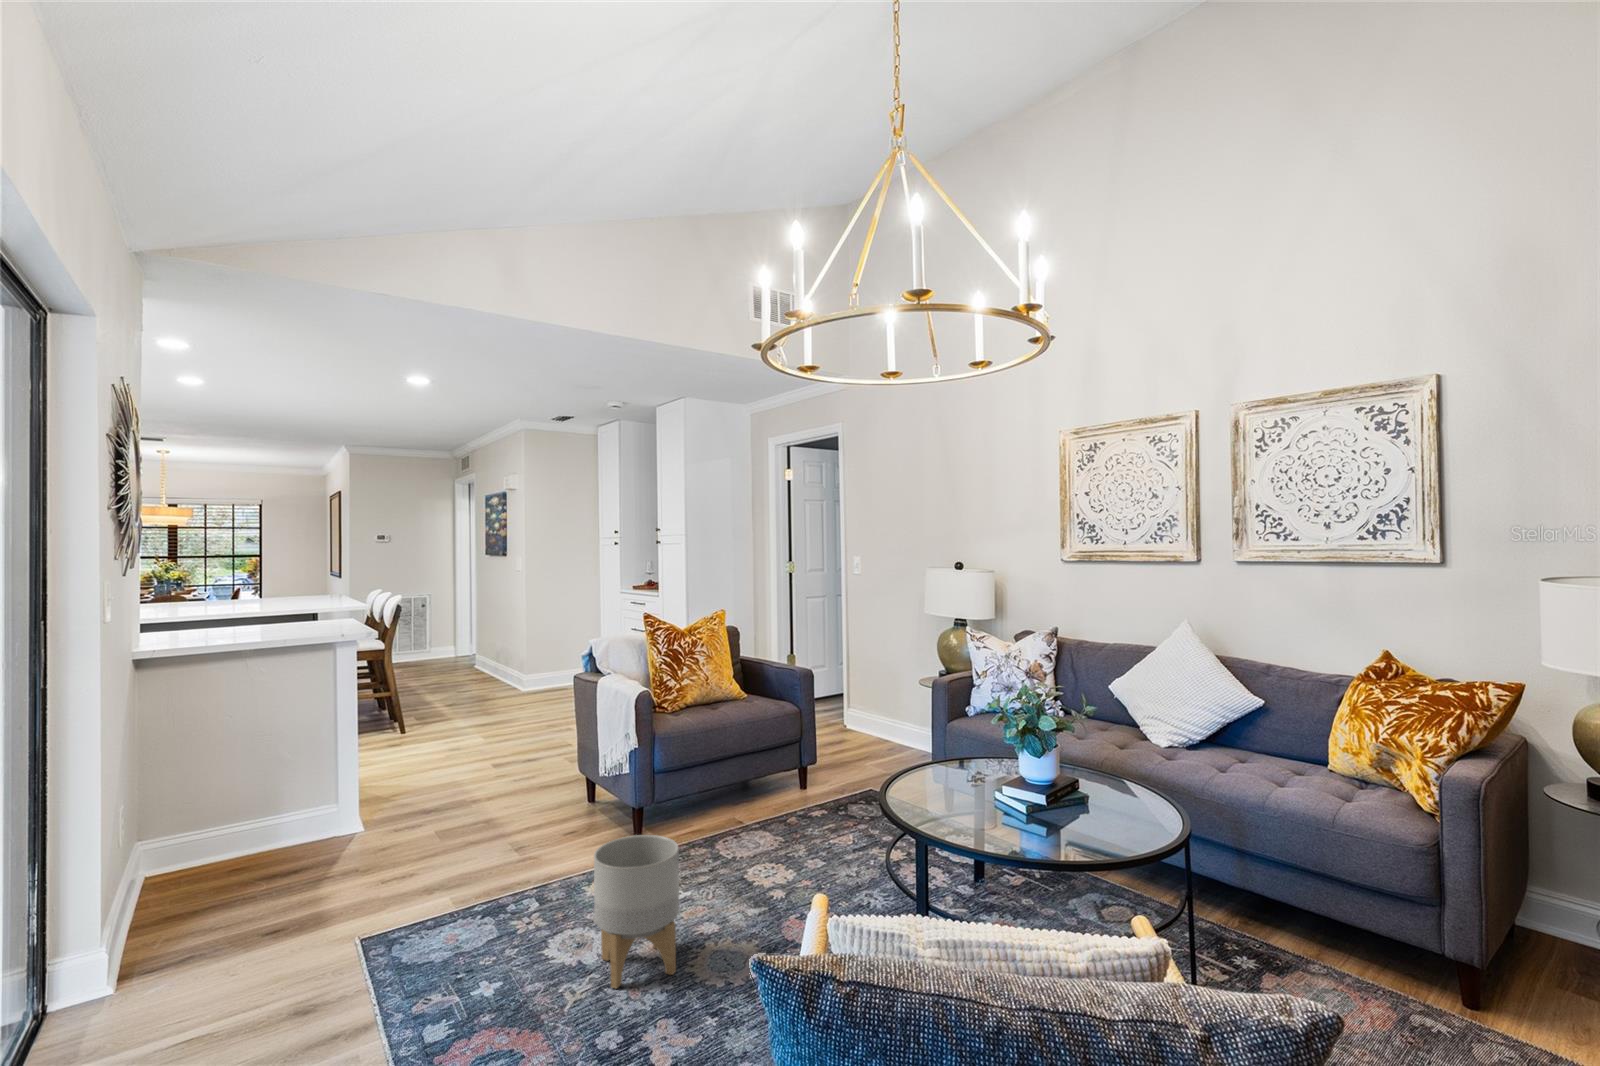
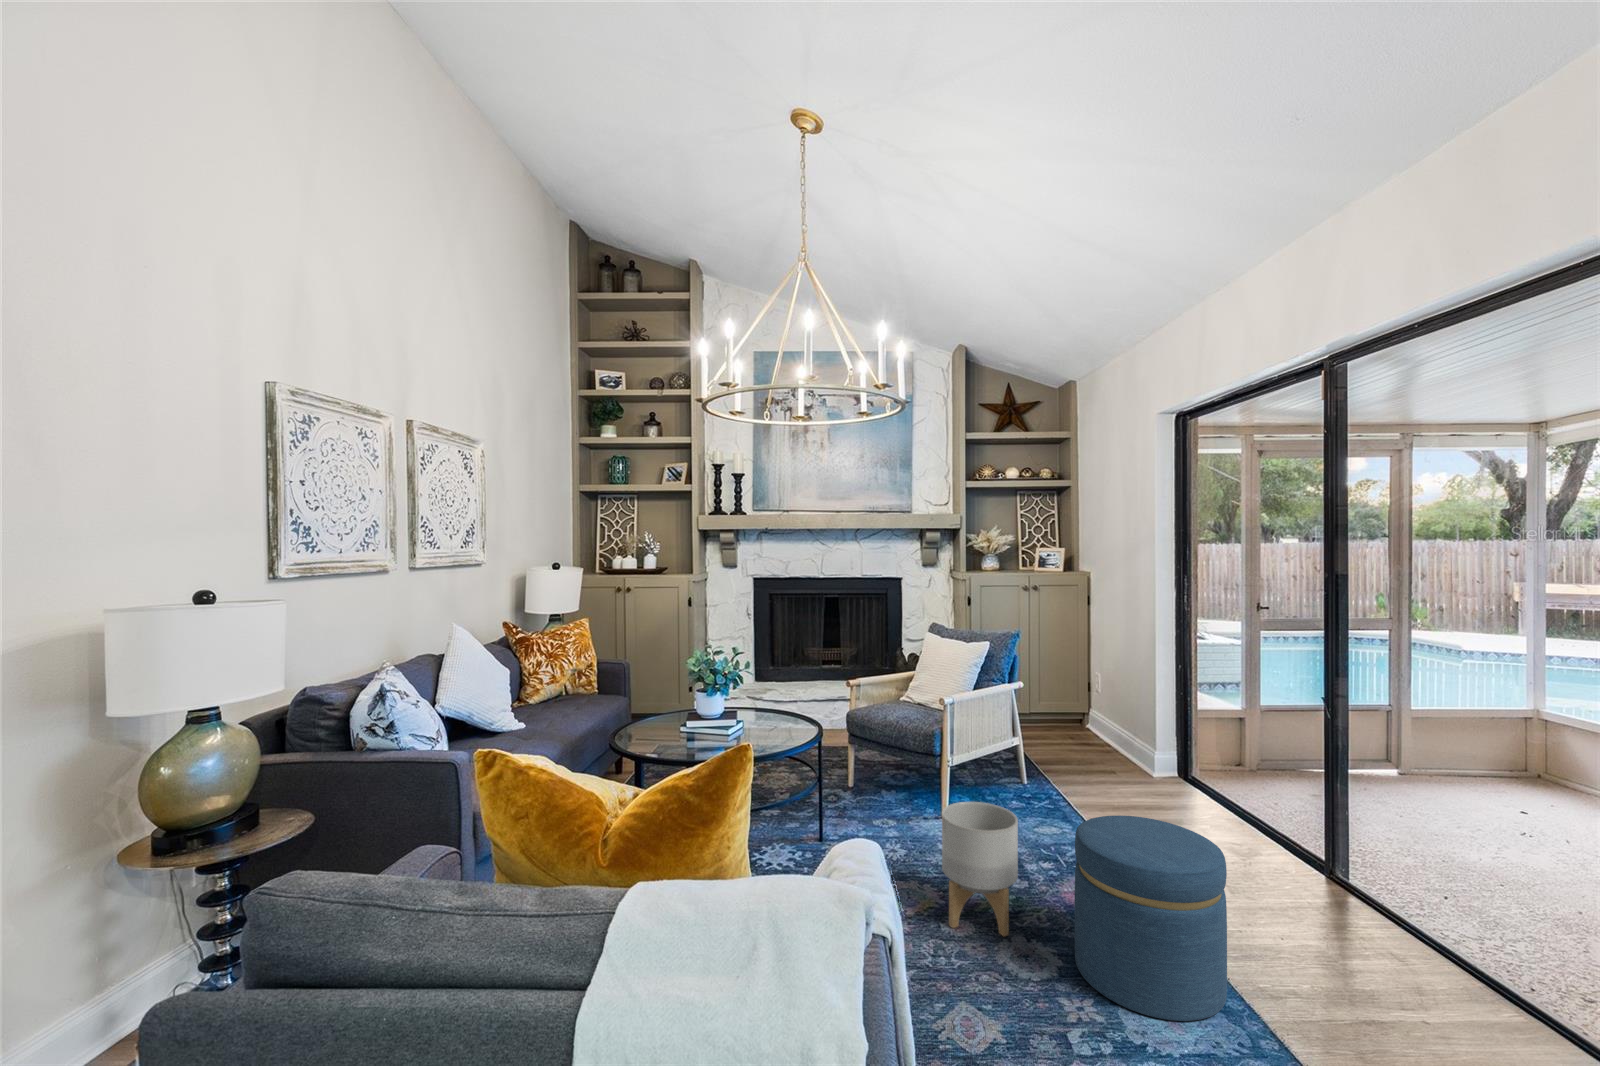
ottoman: none [385,819,532,1016] -> present [1075,816,1227,1021]

